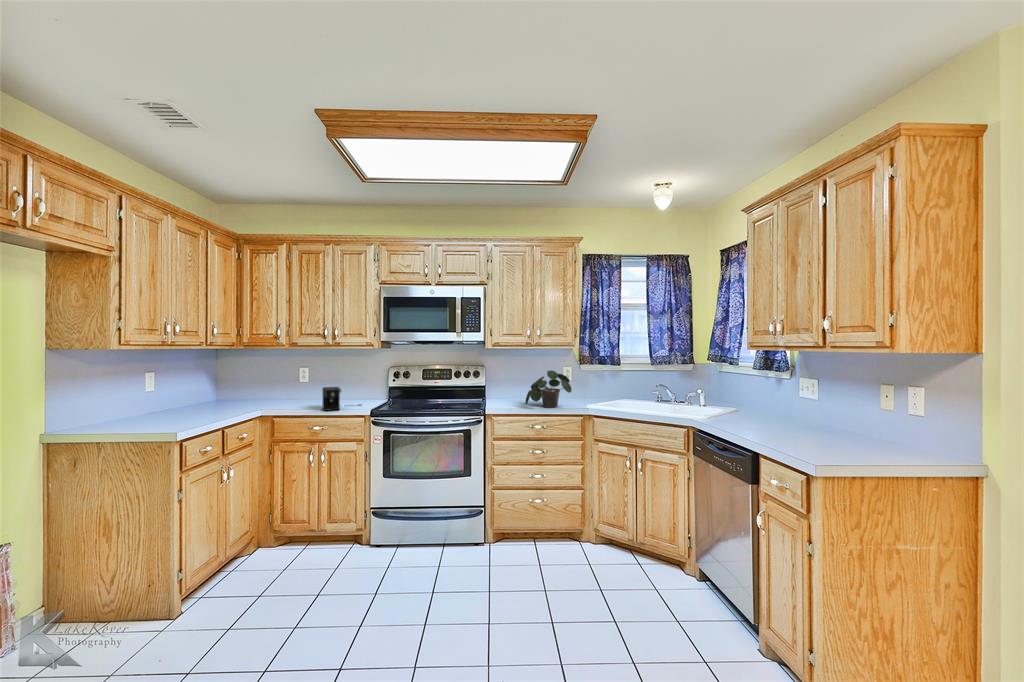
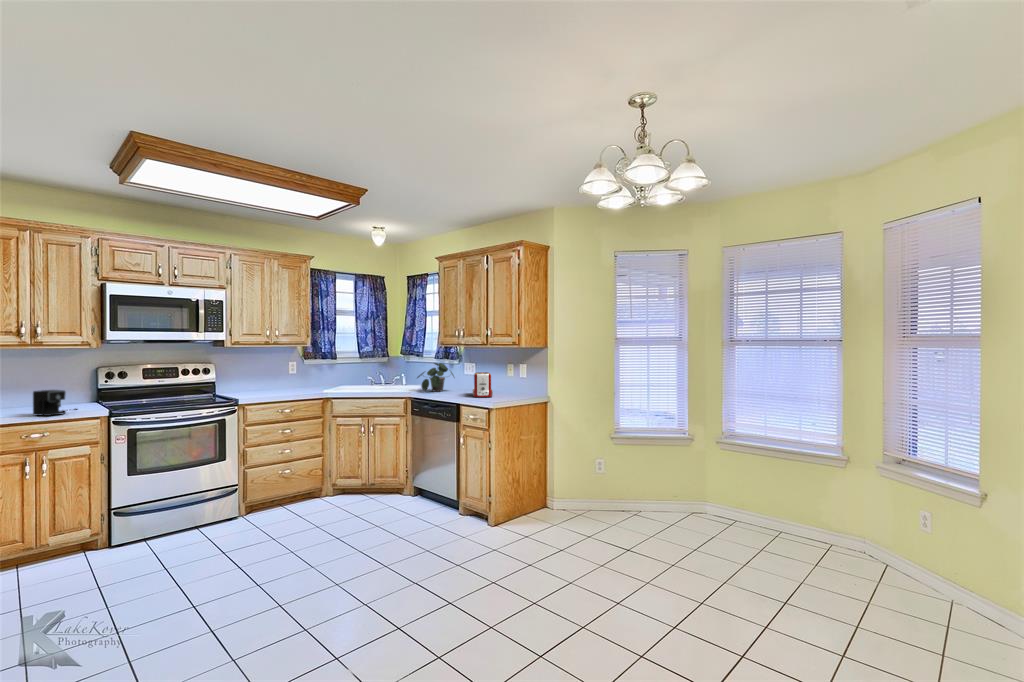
potted plant: present [526,370,572,408] -> present [417,363,454,392]
toaster: none [796,398,844,448] -> present [472,372,493,397]

